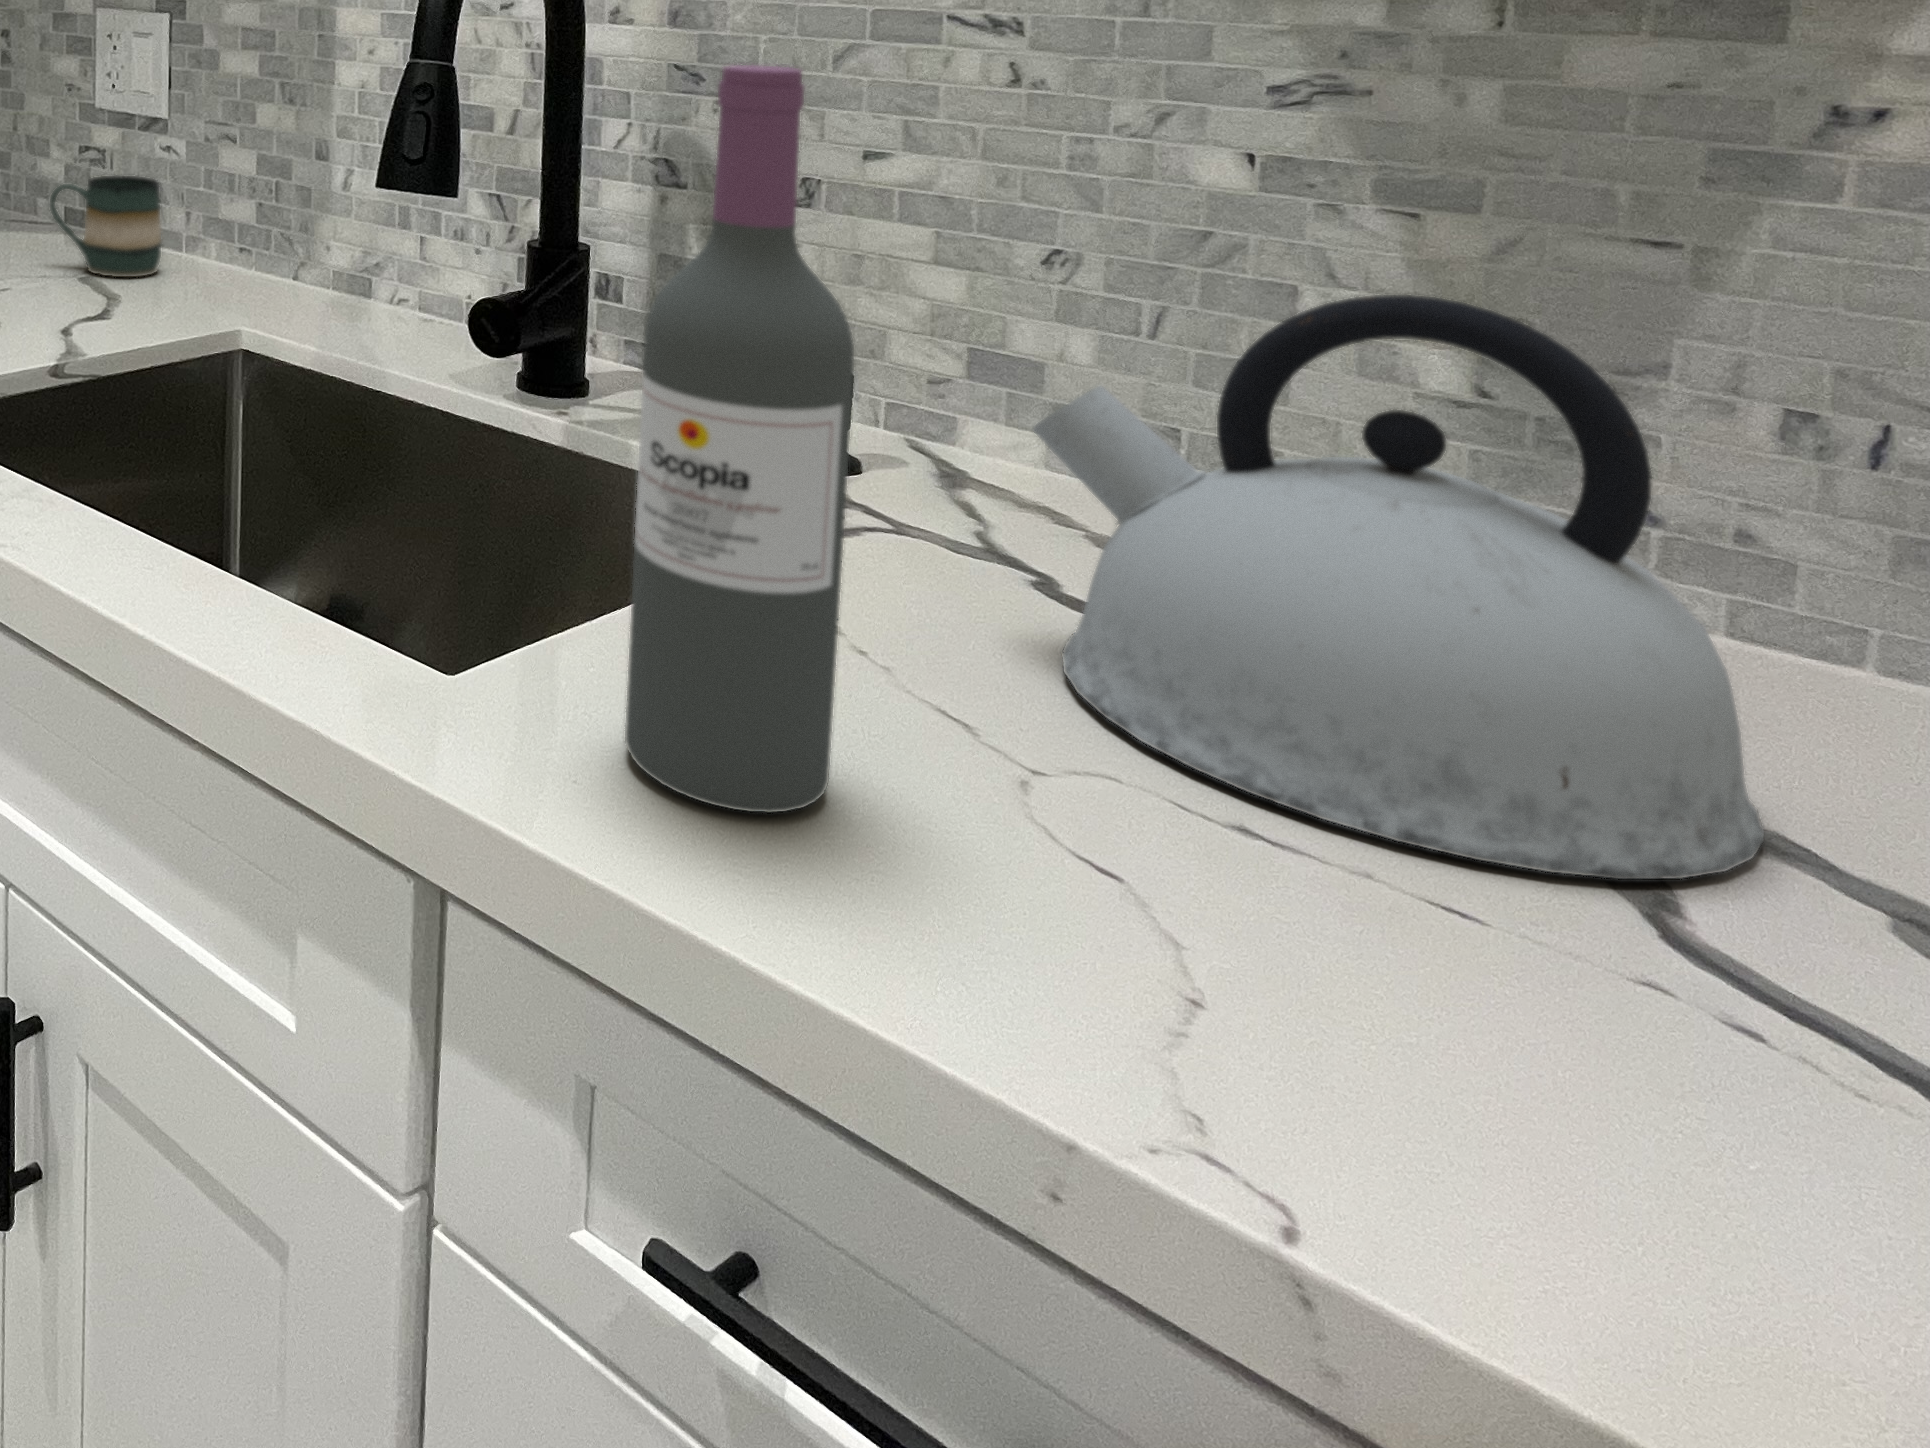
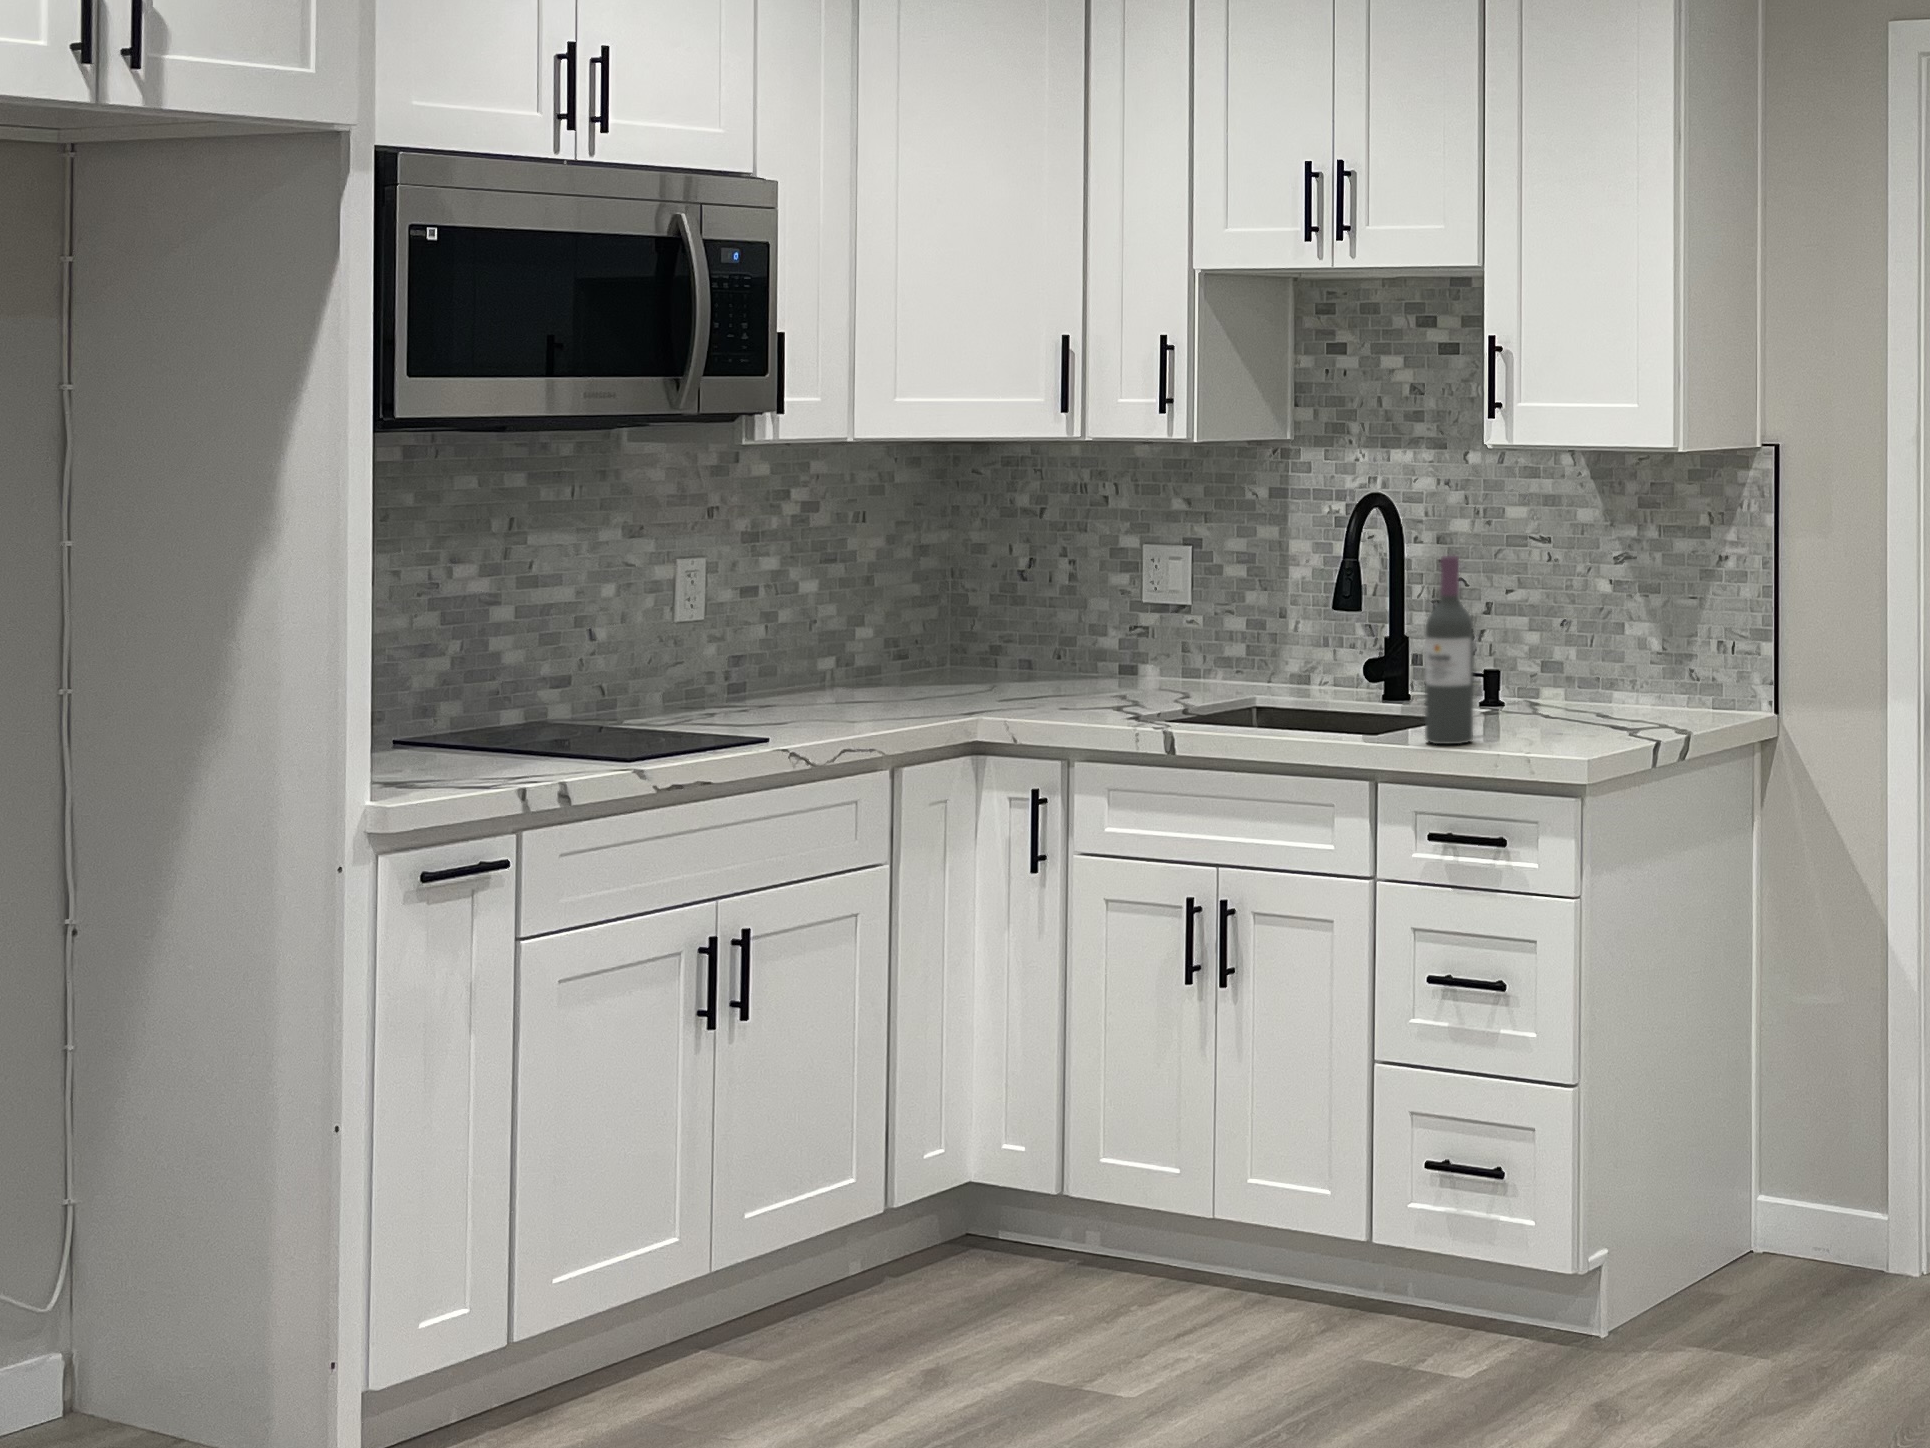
mug: present [50,176,162,277] -> none [1132,637,1196,690]
kettle: present [1033,295,1764,879] -> none [1533,609,1675,735]

